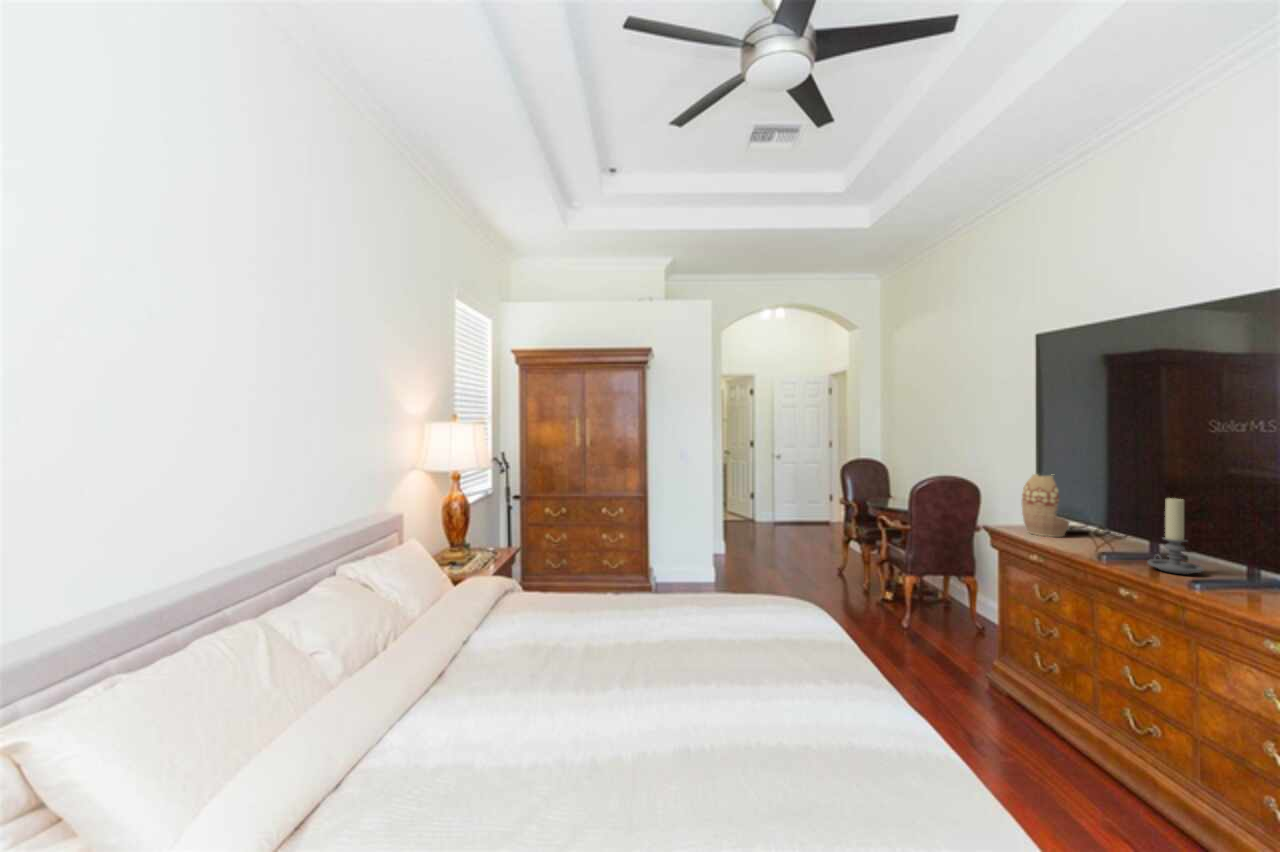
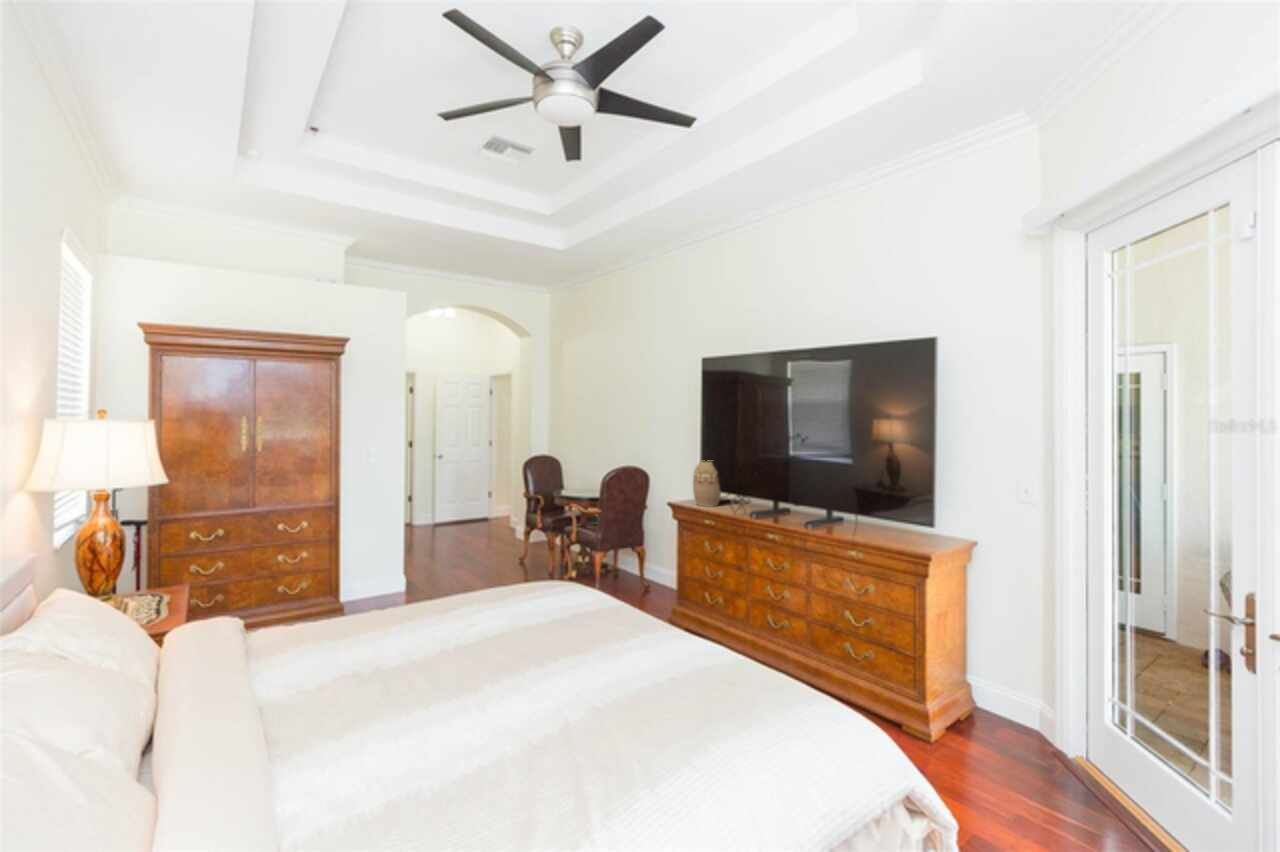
candle holder: present [1148,498,1204,574] -> none [772,473,797,521]

